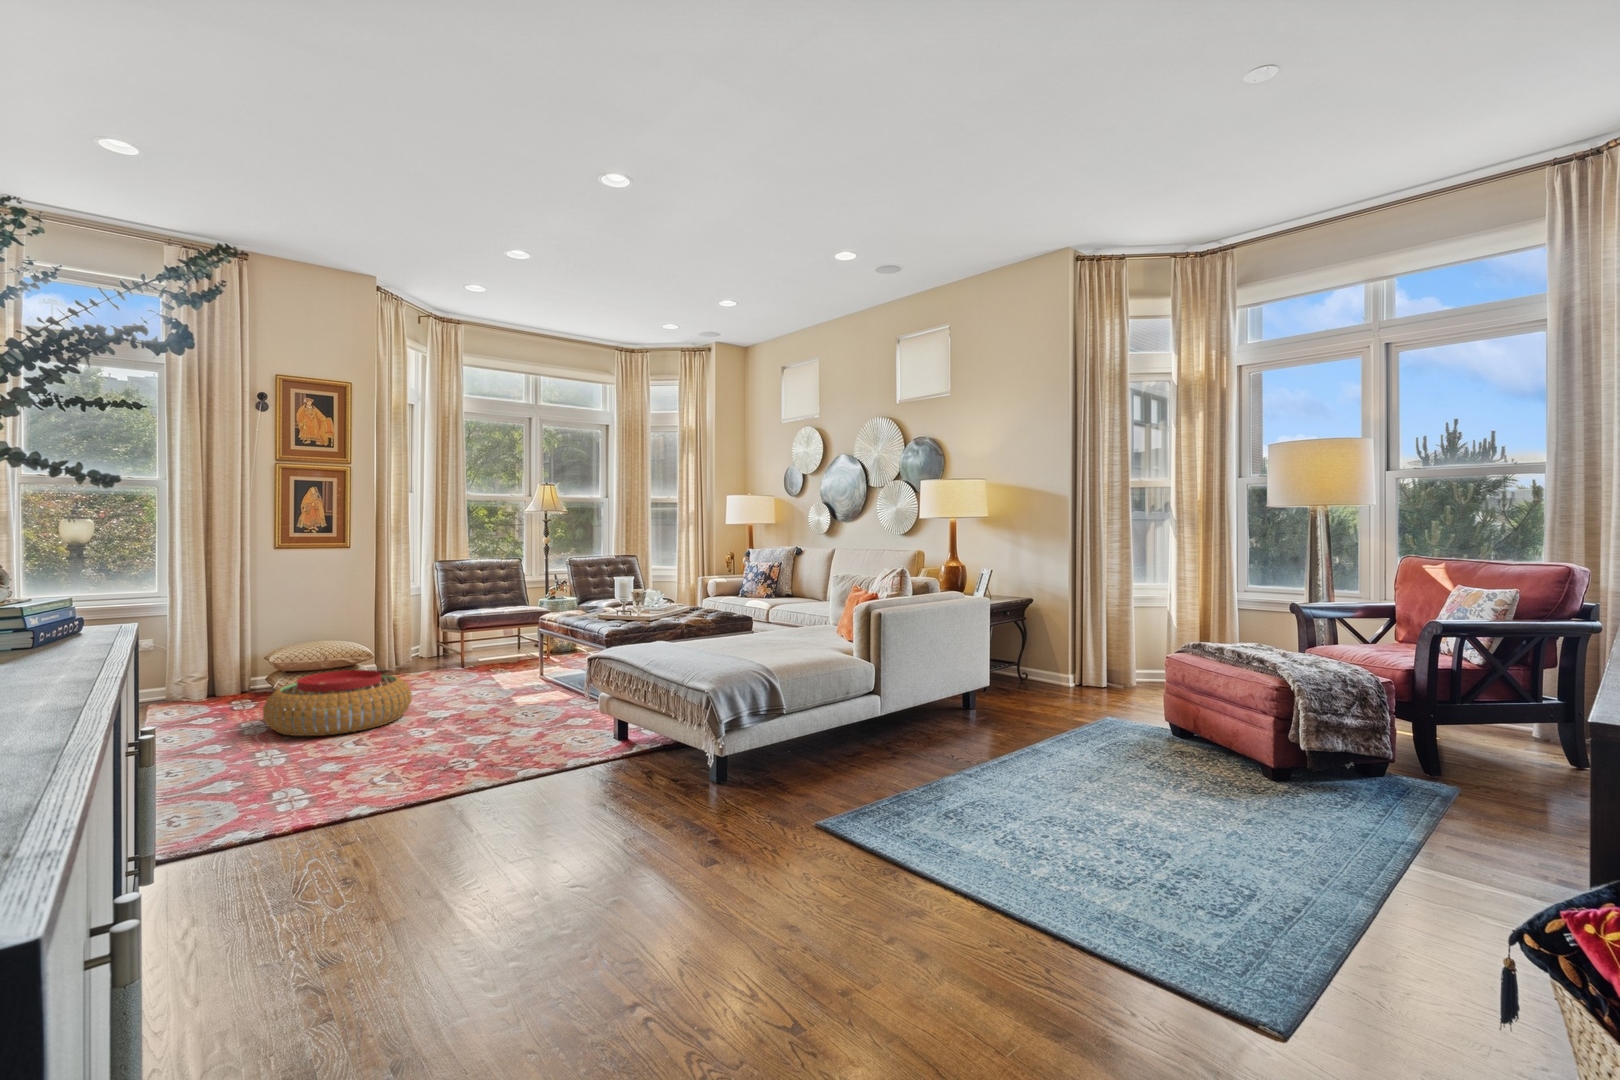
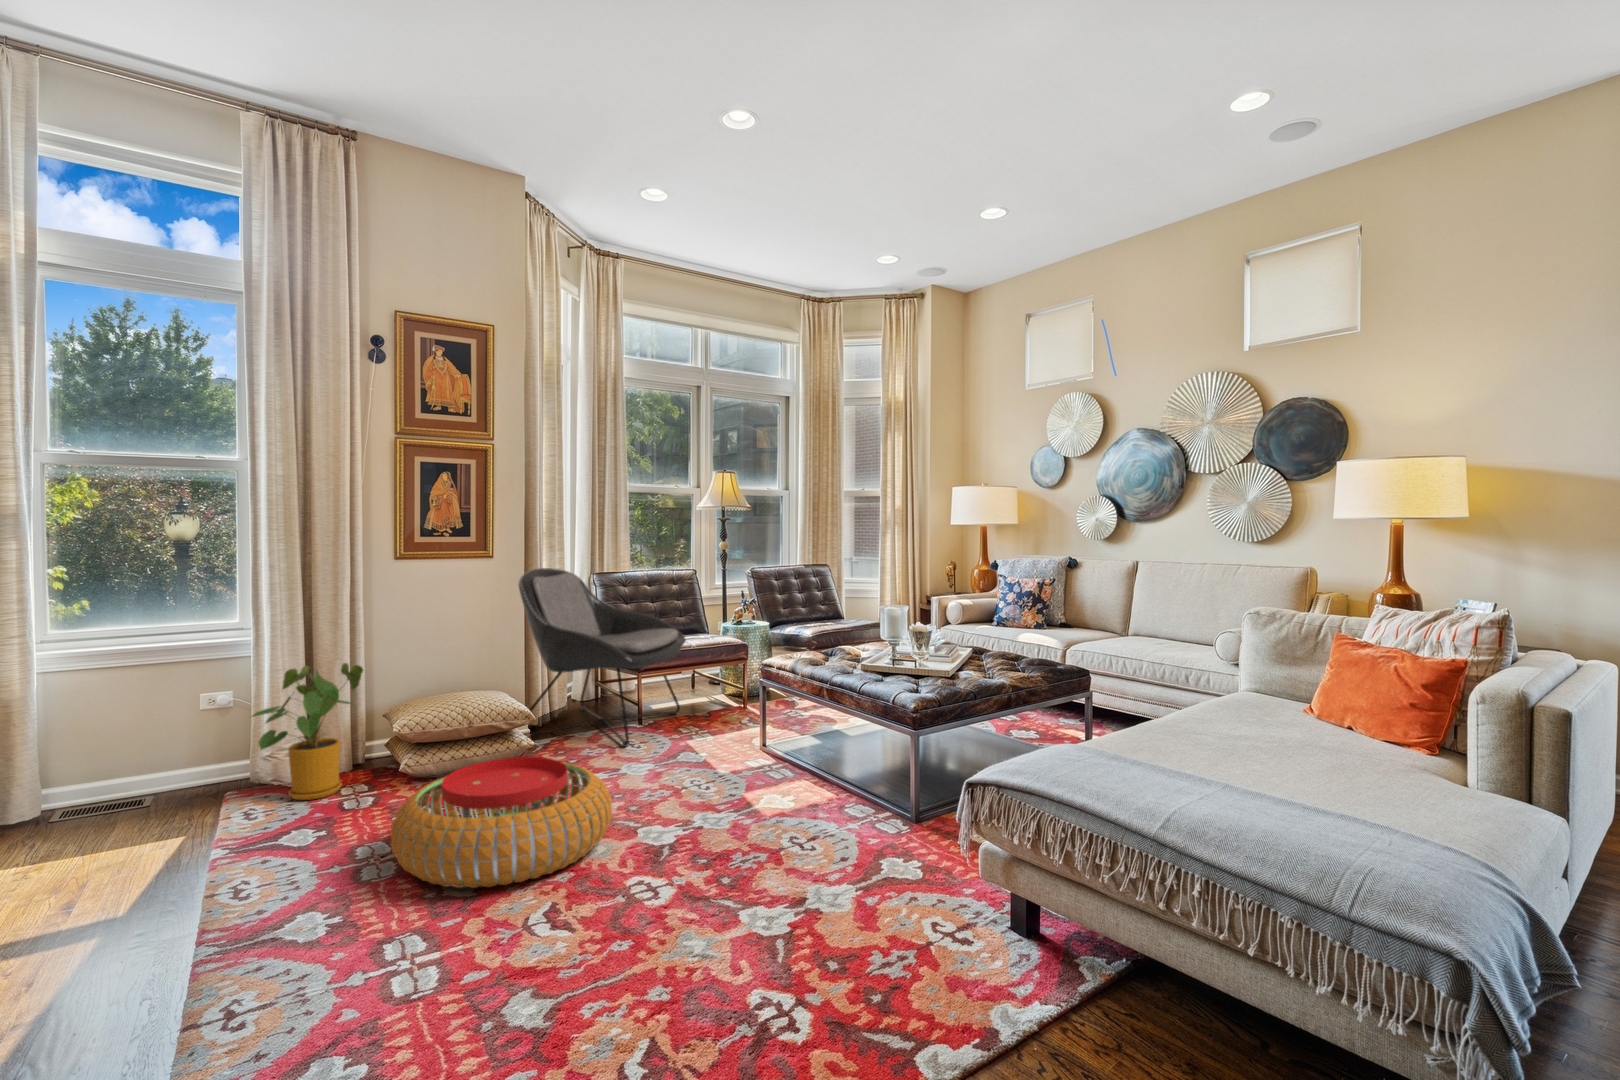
lounge chair: none [366,556,502,678] -> present [519,568,686,747]
house plant: none [167,618,250,707] -> present [252,663,363,800]

